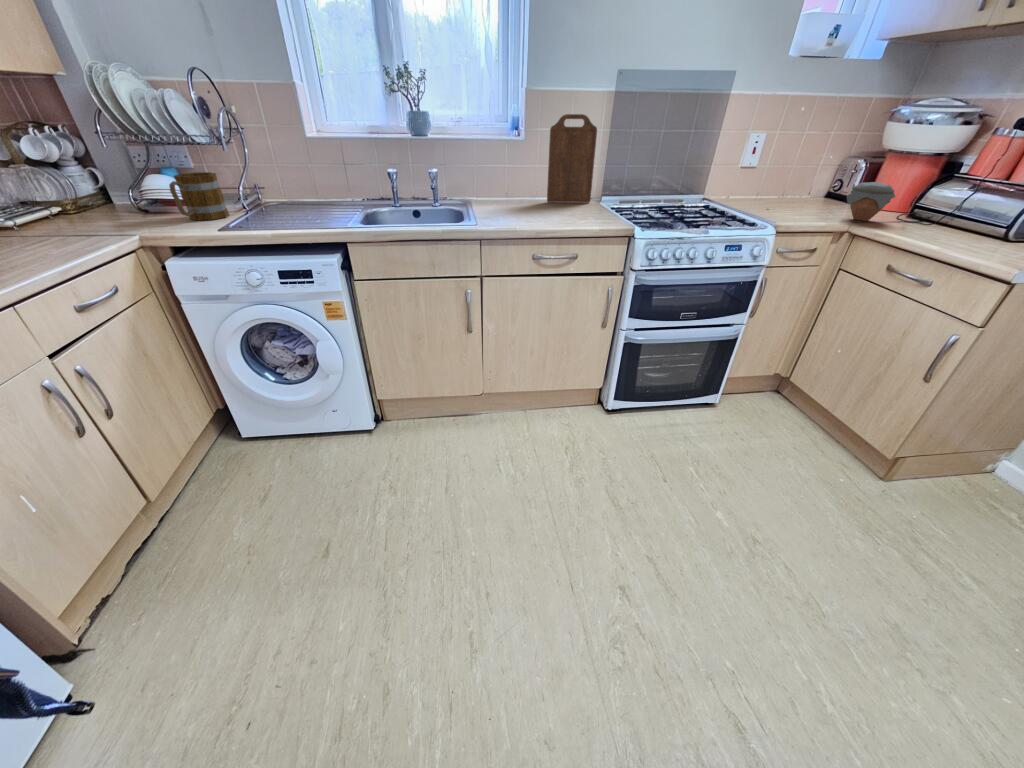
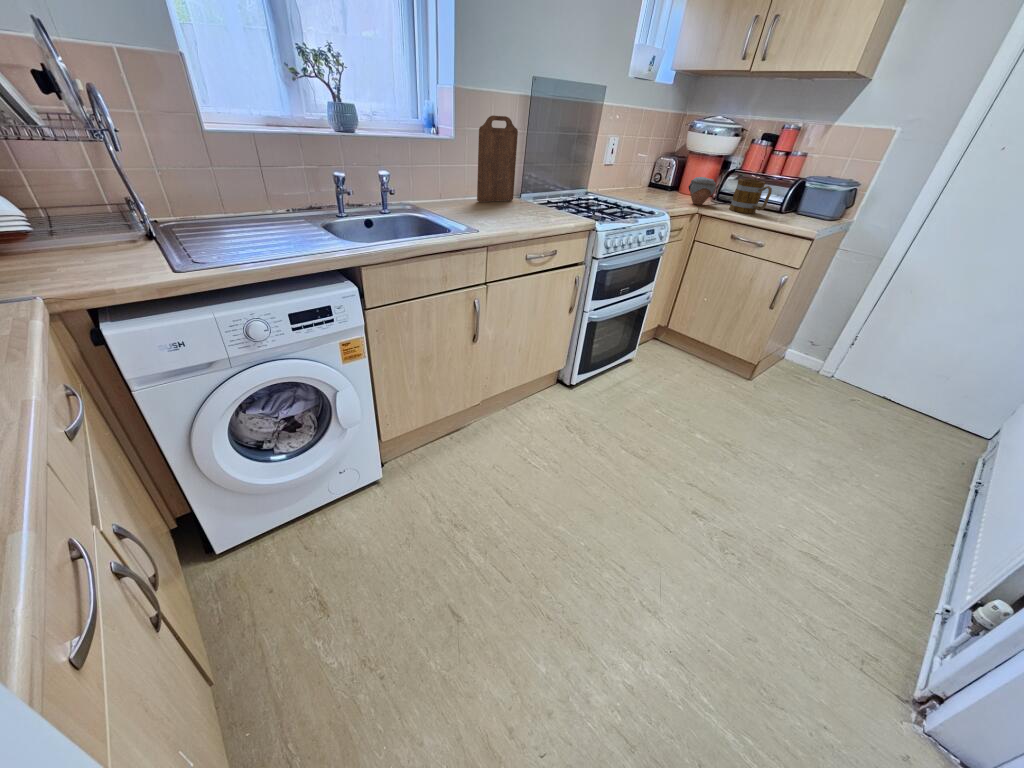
mug: present [169,172,229,220] -> present [729,179,772,213]

